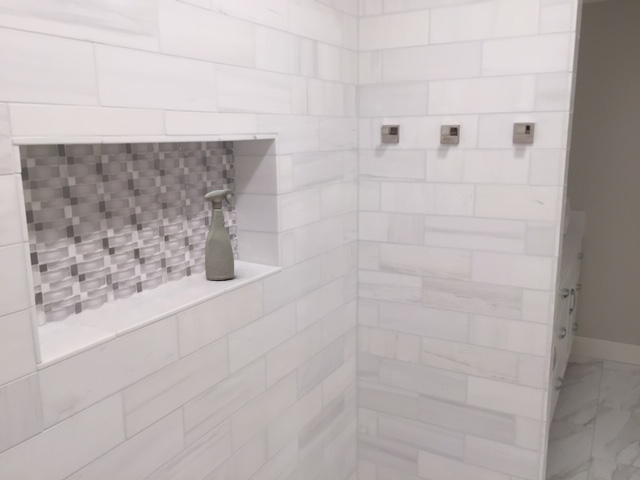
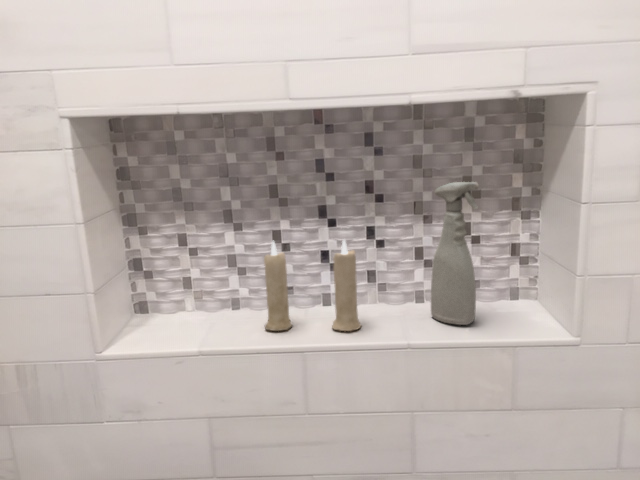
candle: none [120,231,187,313] -> present [264,240,361,331]

